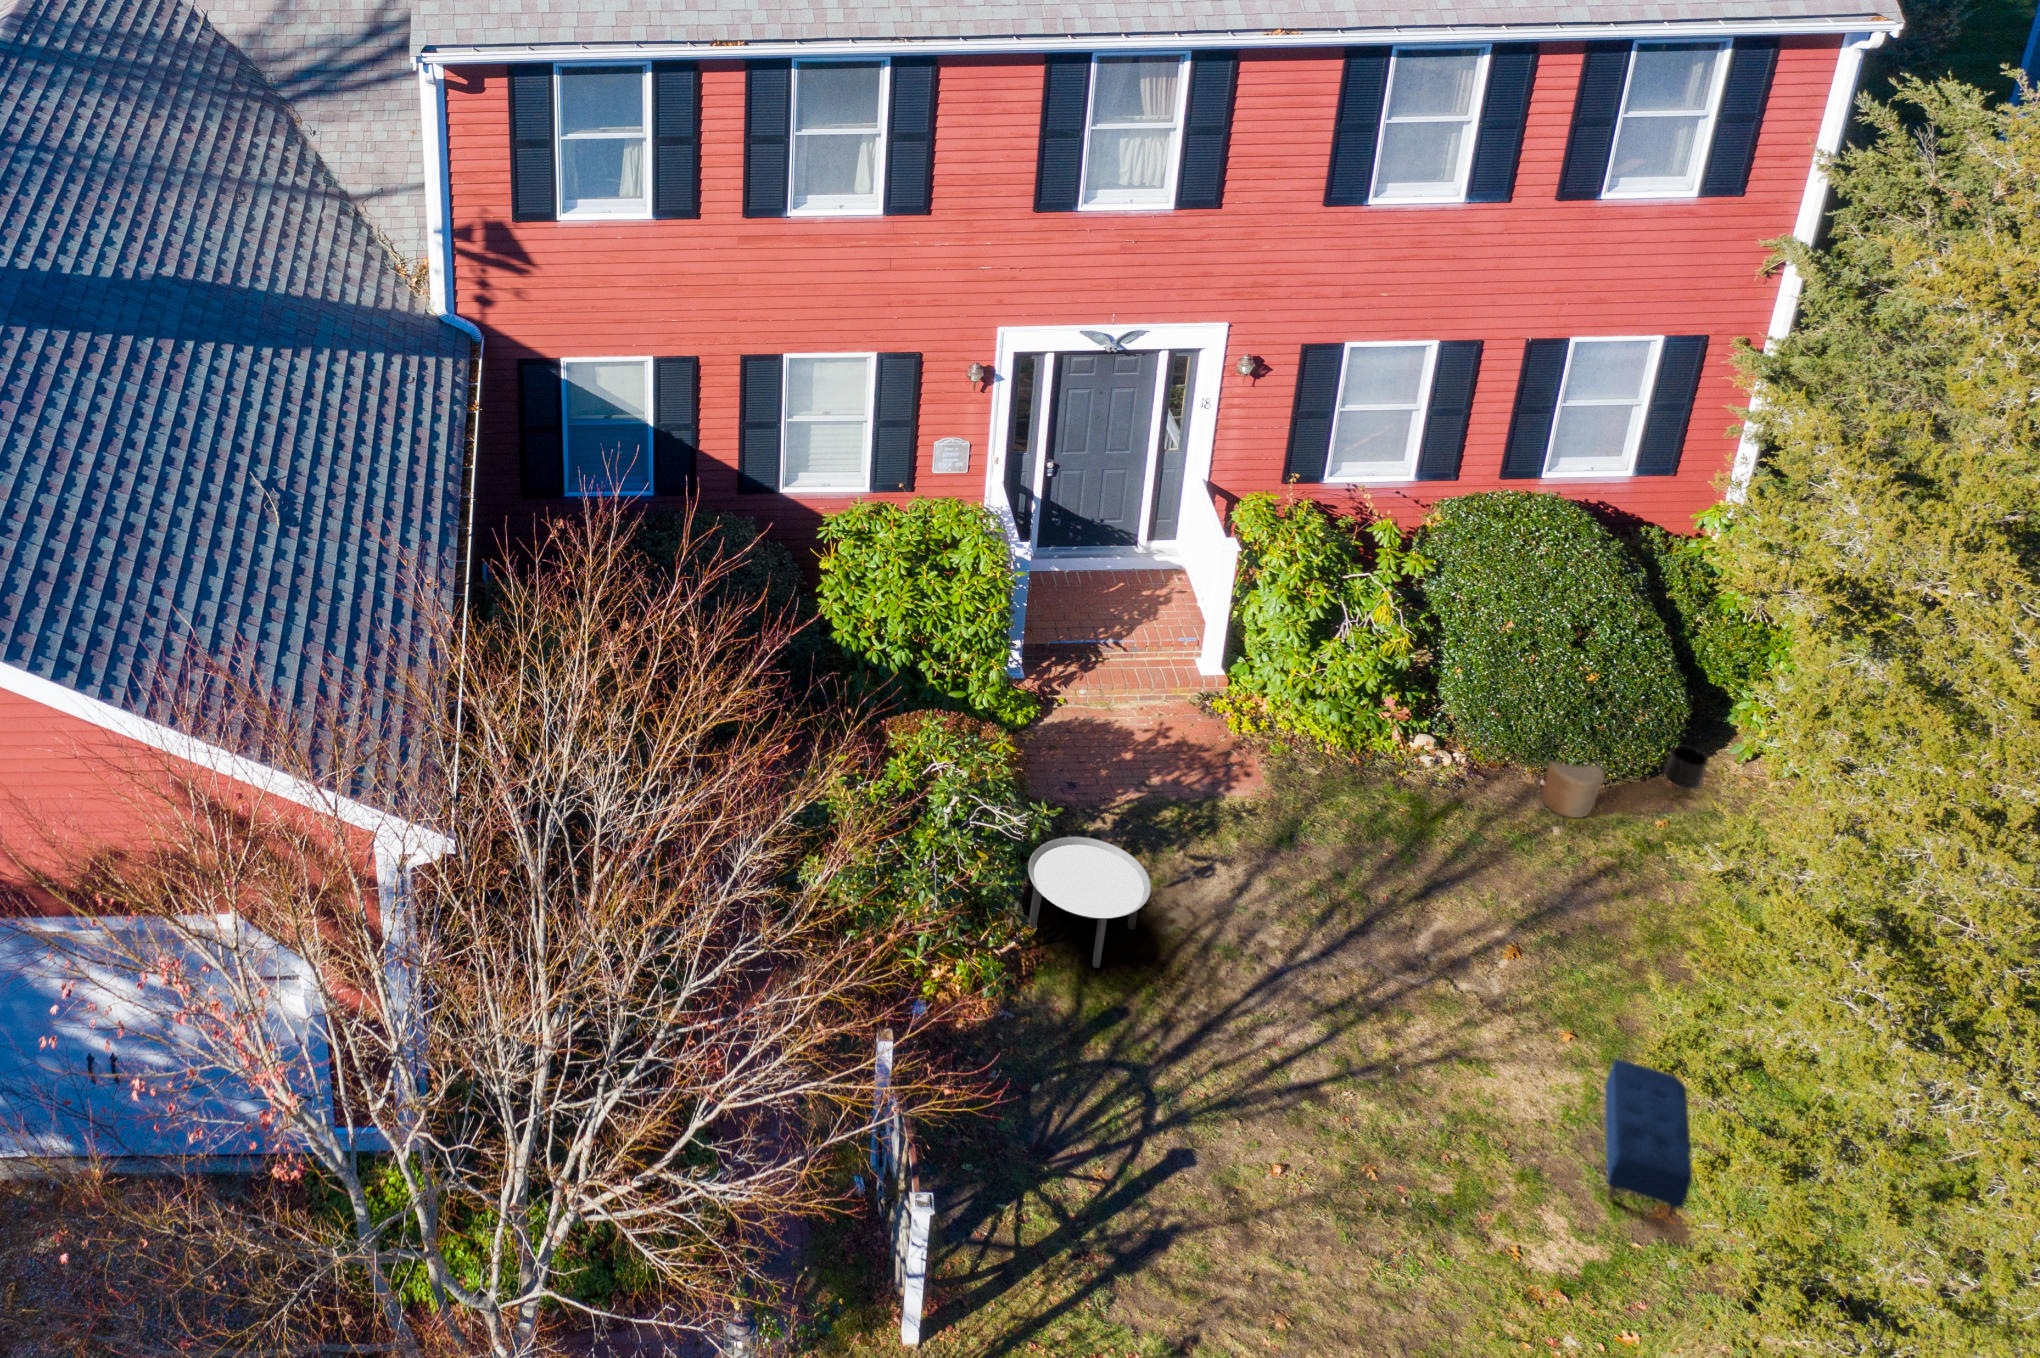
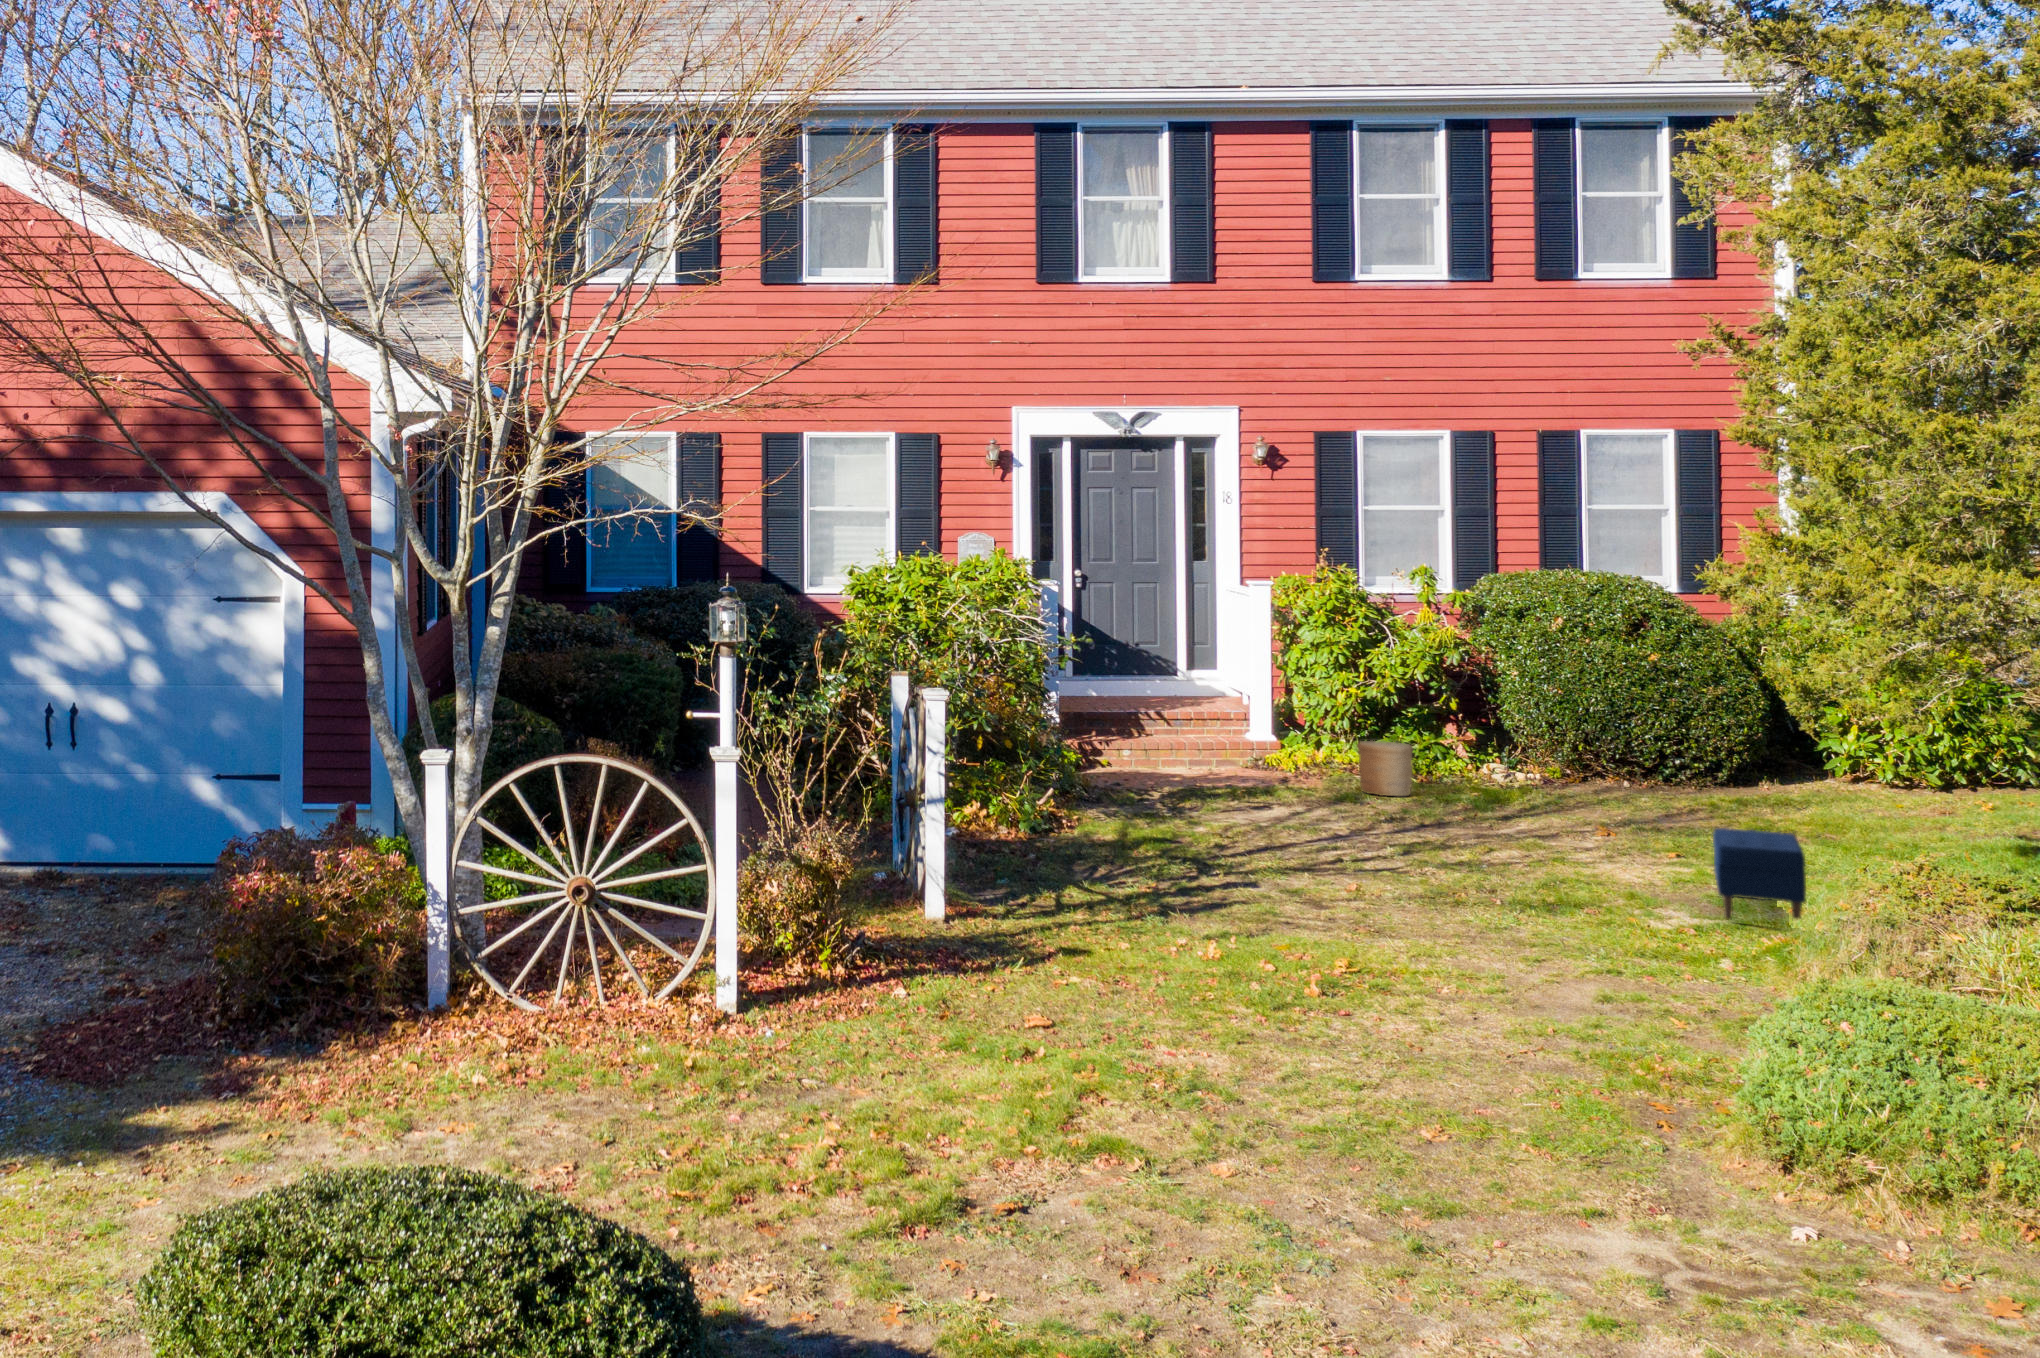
planter: present [1664,746,1708,791] -> none [1770,758,1814,814]
woven basket: present [1543,762,1603,818] -> present [1358,741,1413,797]
round table: present [1028,837,1151,968] -> none [1062,750,1195,841]

